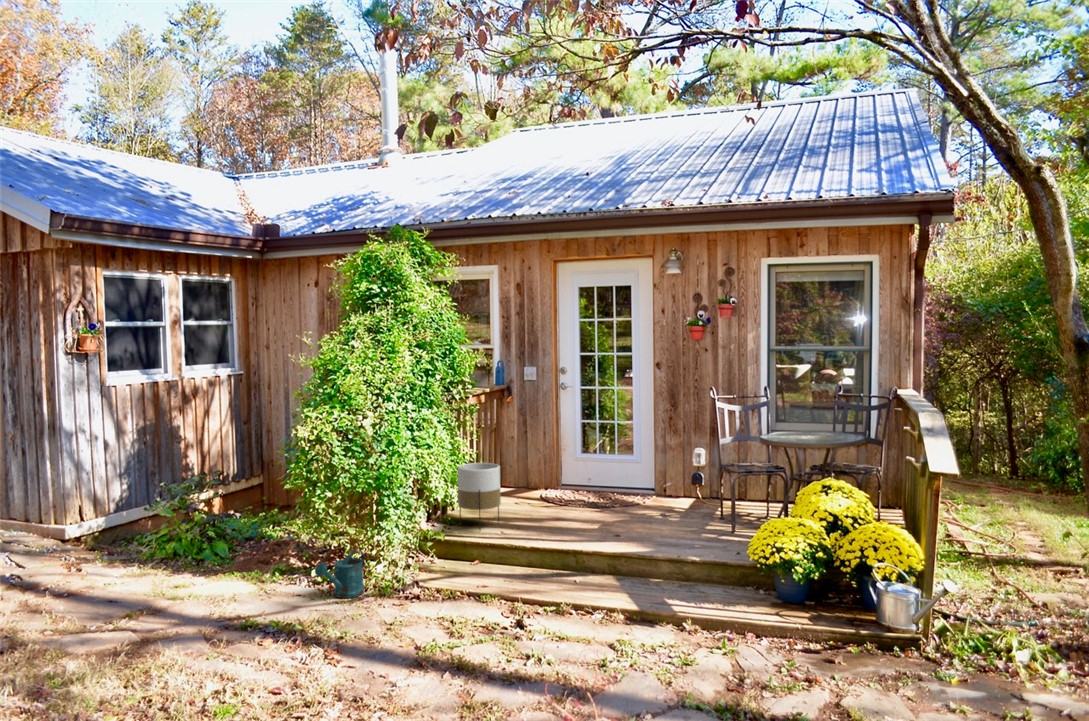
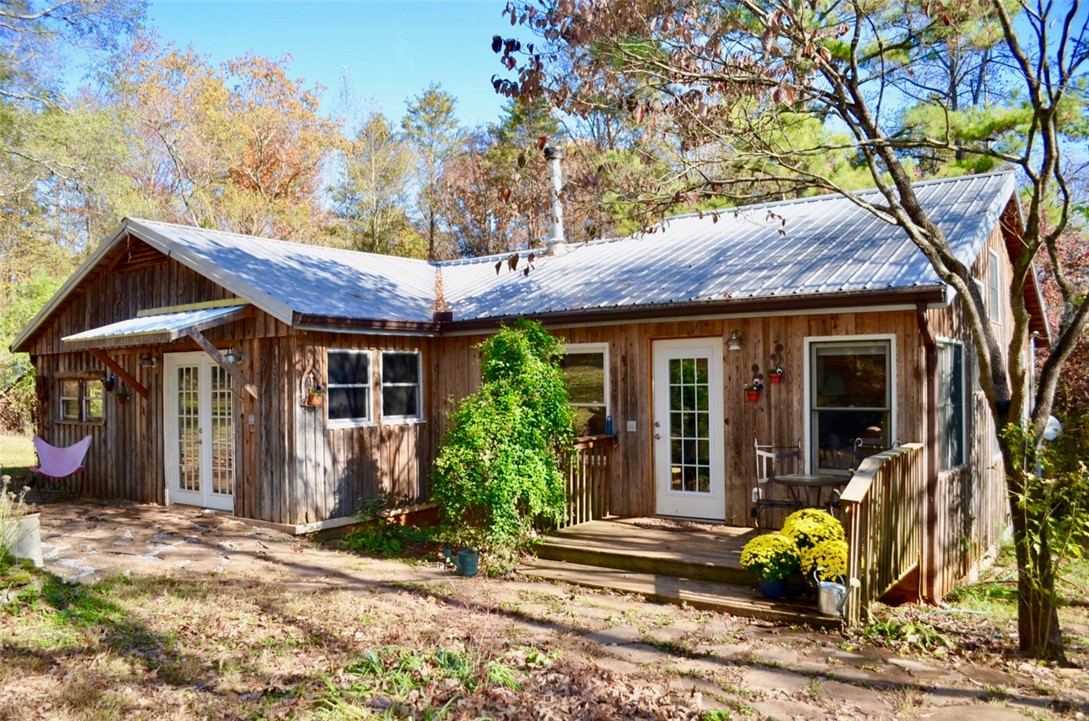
planter: present [458,463,501,529] -> none [555,492,587,542]

